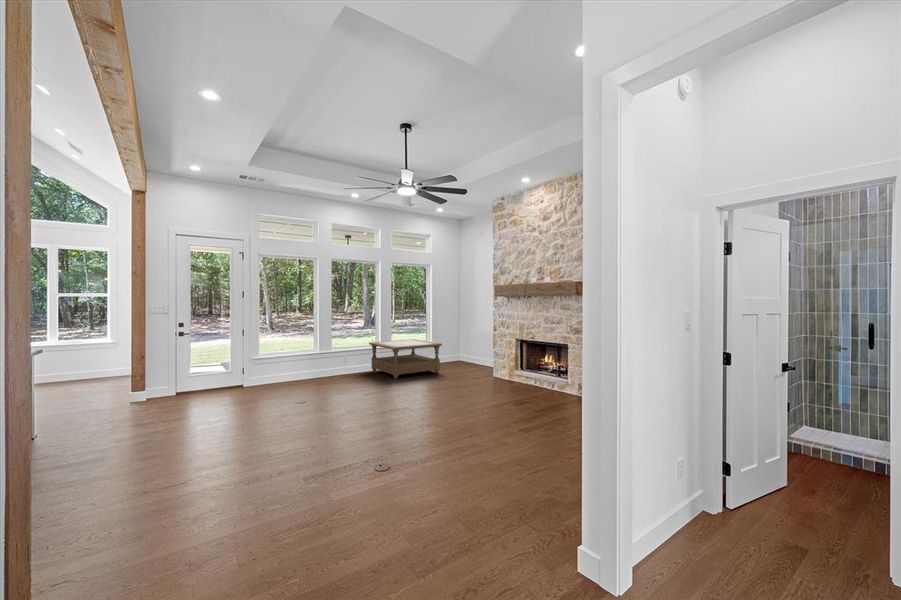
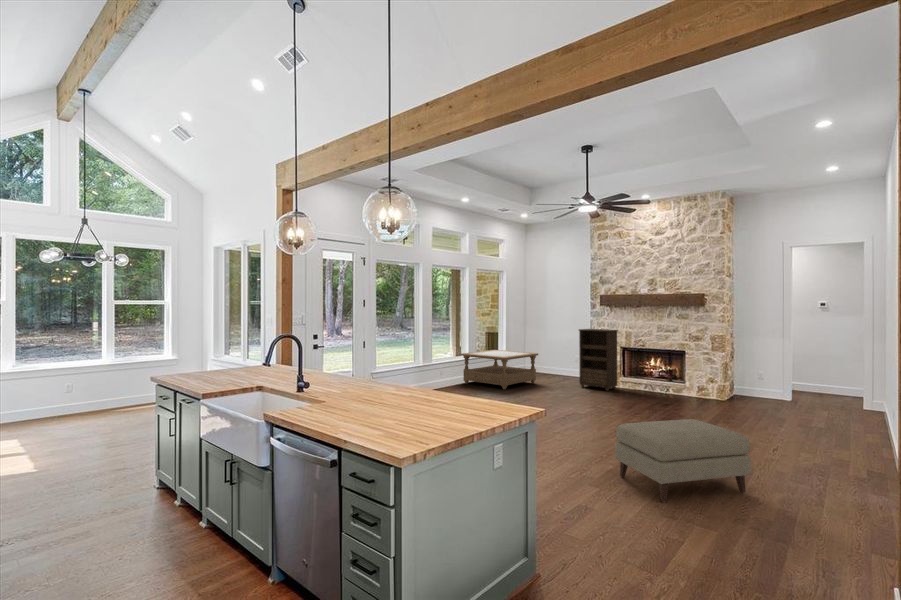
bookshelf: none [474,320,510,384] -> present [579,329,618,391]
ottoman: none [251,433,404,547] -> present [615,419,751,502]

